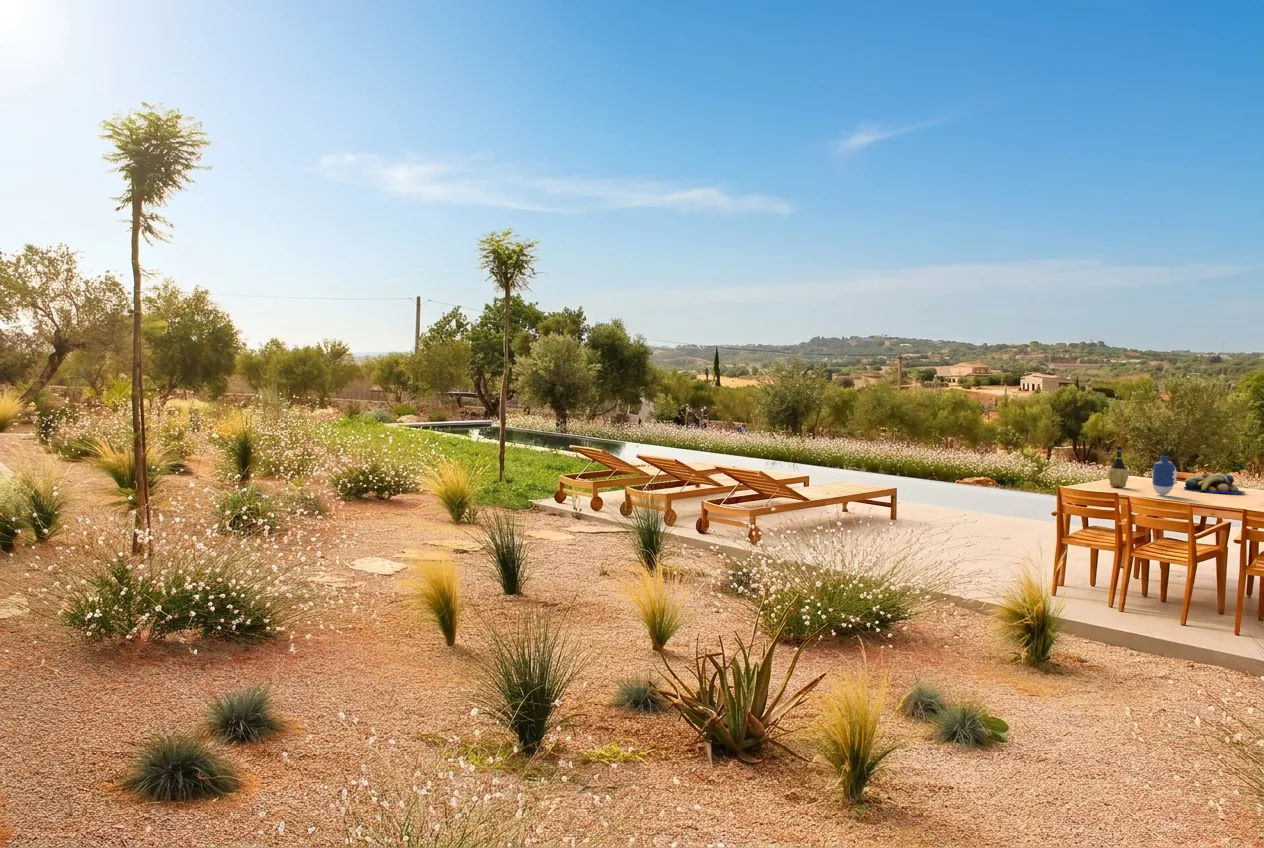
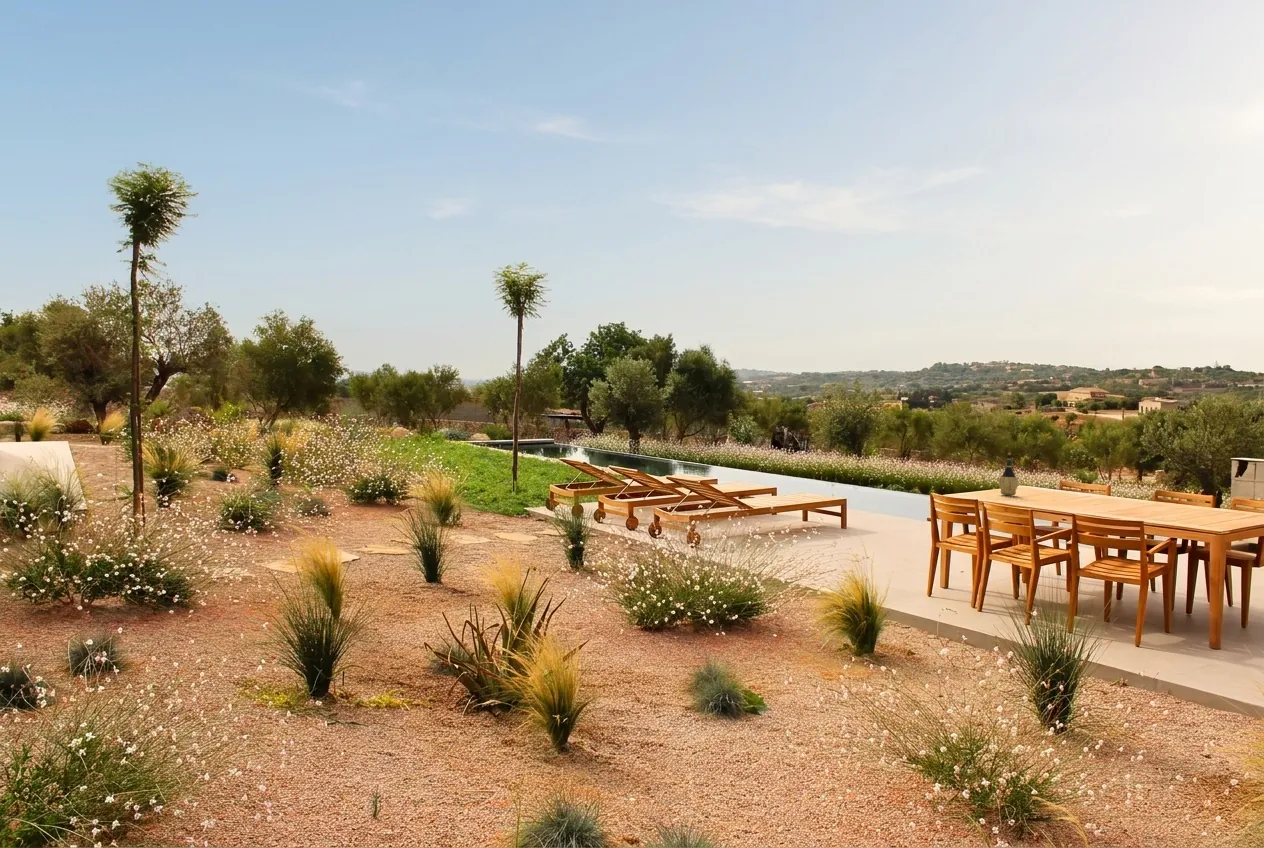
vase: present [1152,456,1177,495] -> none [1021,463,1045,501]
fruit bowl: present [1184,473,1245,494] -> none [1080,483,1140,503]

